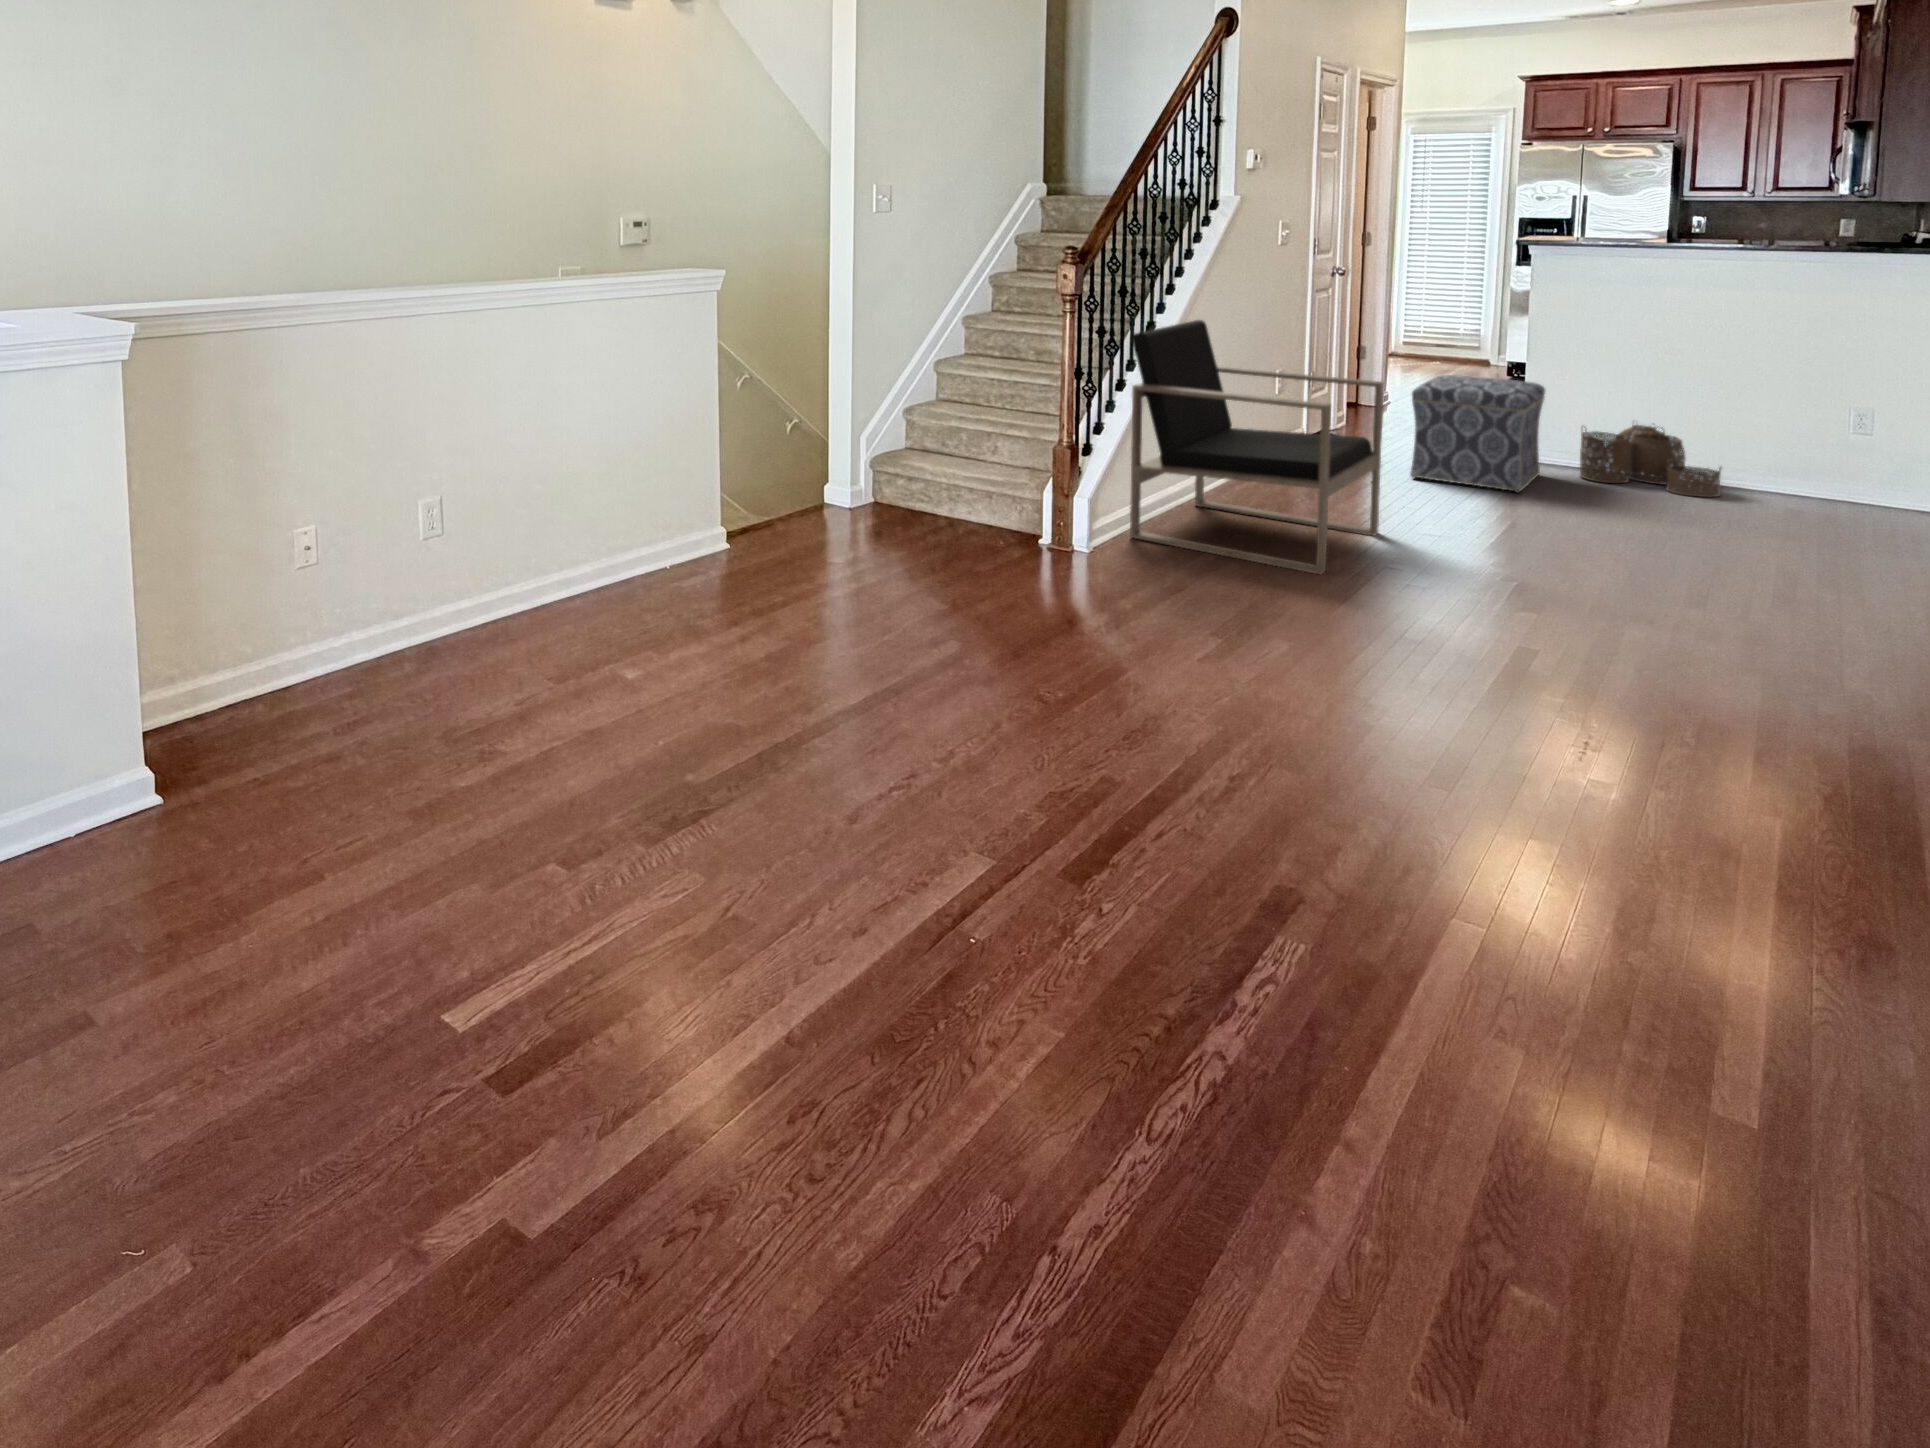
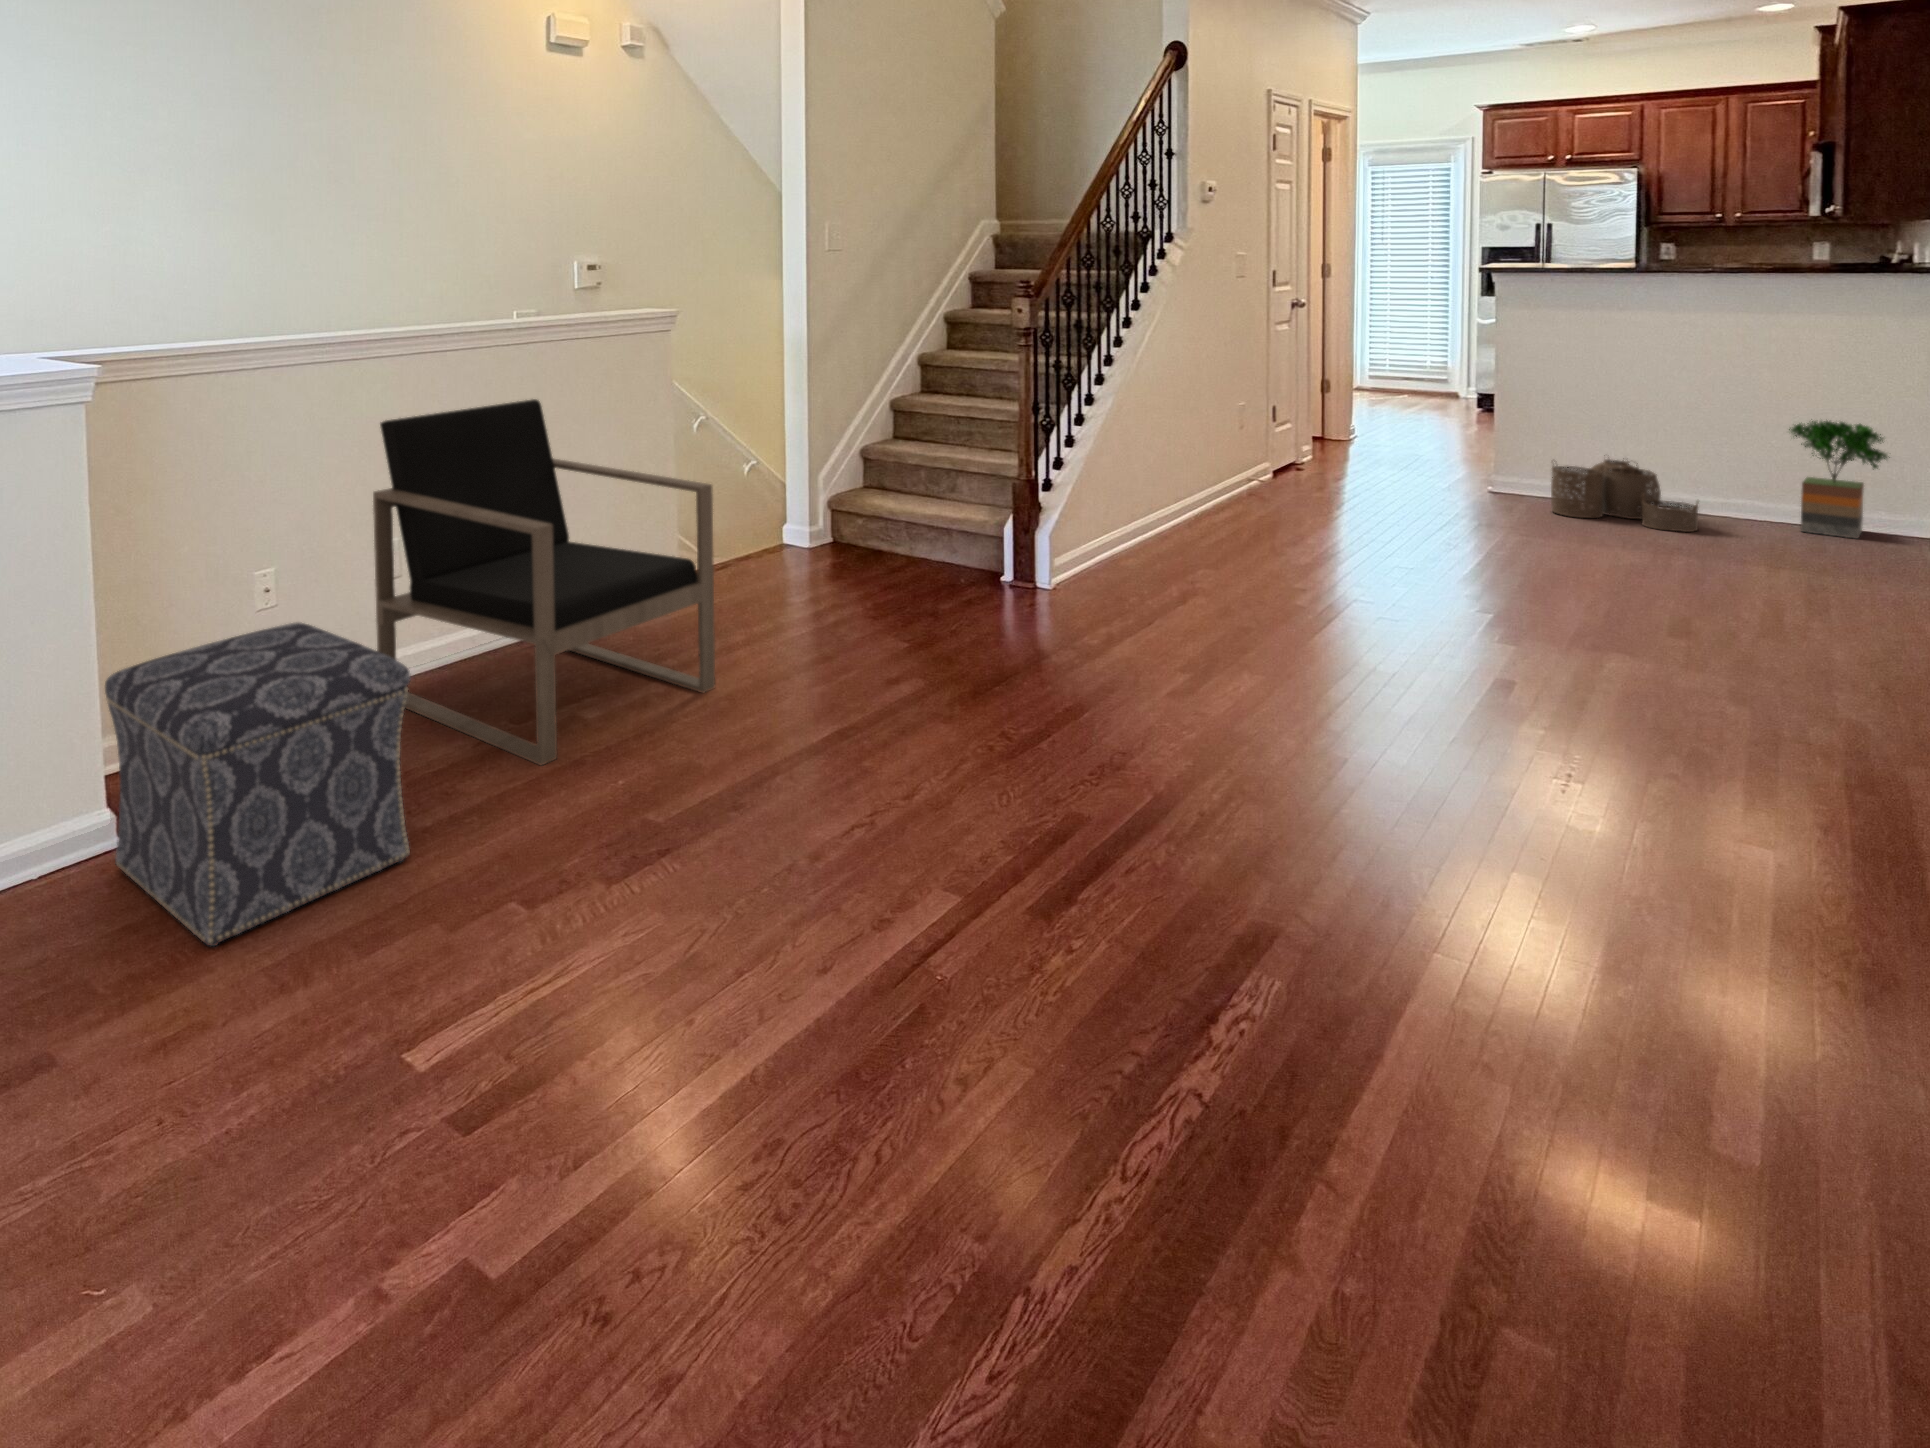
armchair: present [1130,320,1384,574] -> present [373,399,715,765]
ottoman: present [1410,375,1546,493] -> present [105,623,411,946]
potted tree: none [1807,386,1909,504] -> present [1789,421,1890,539]

